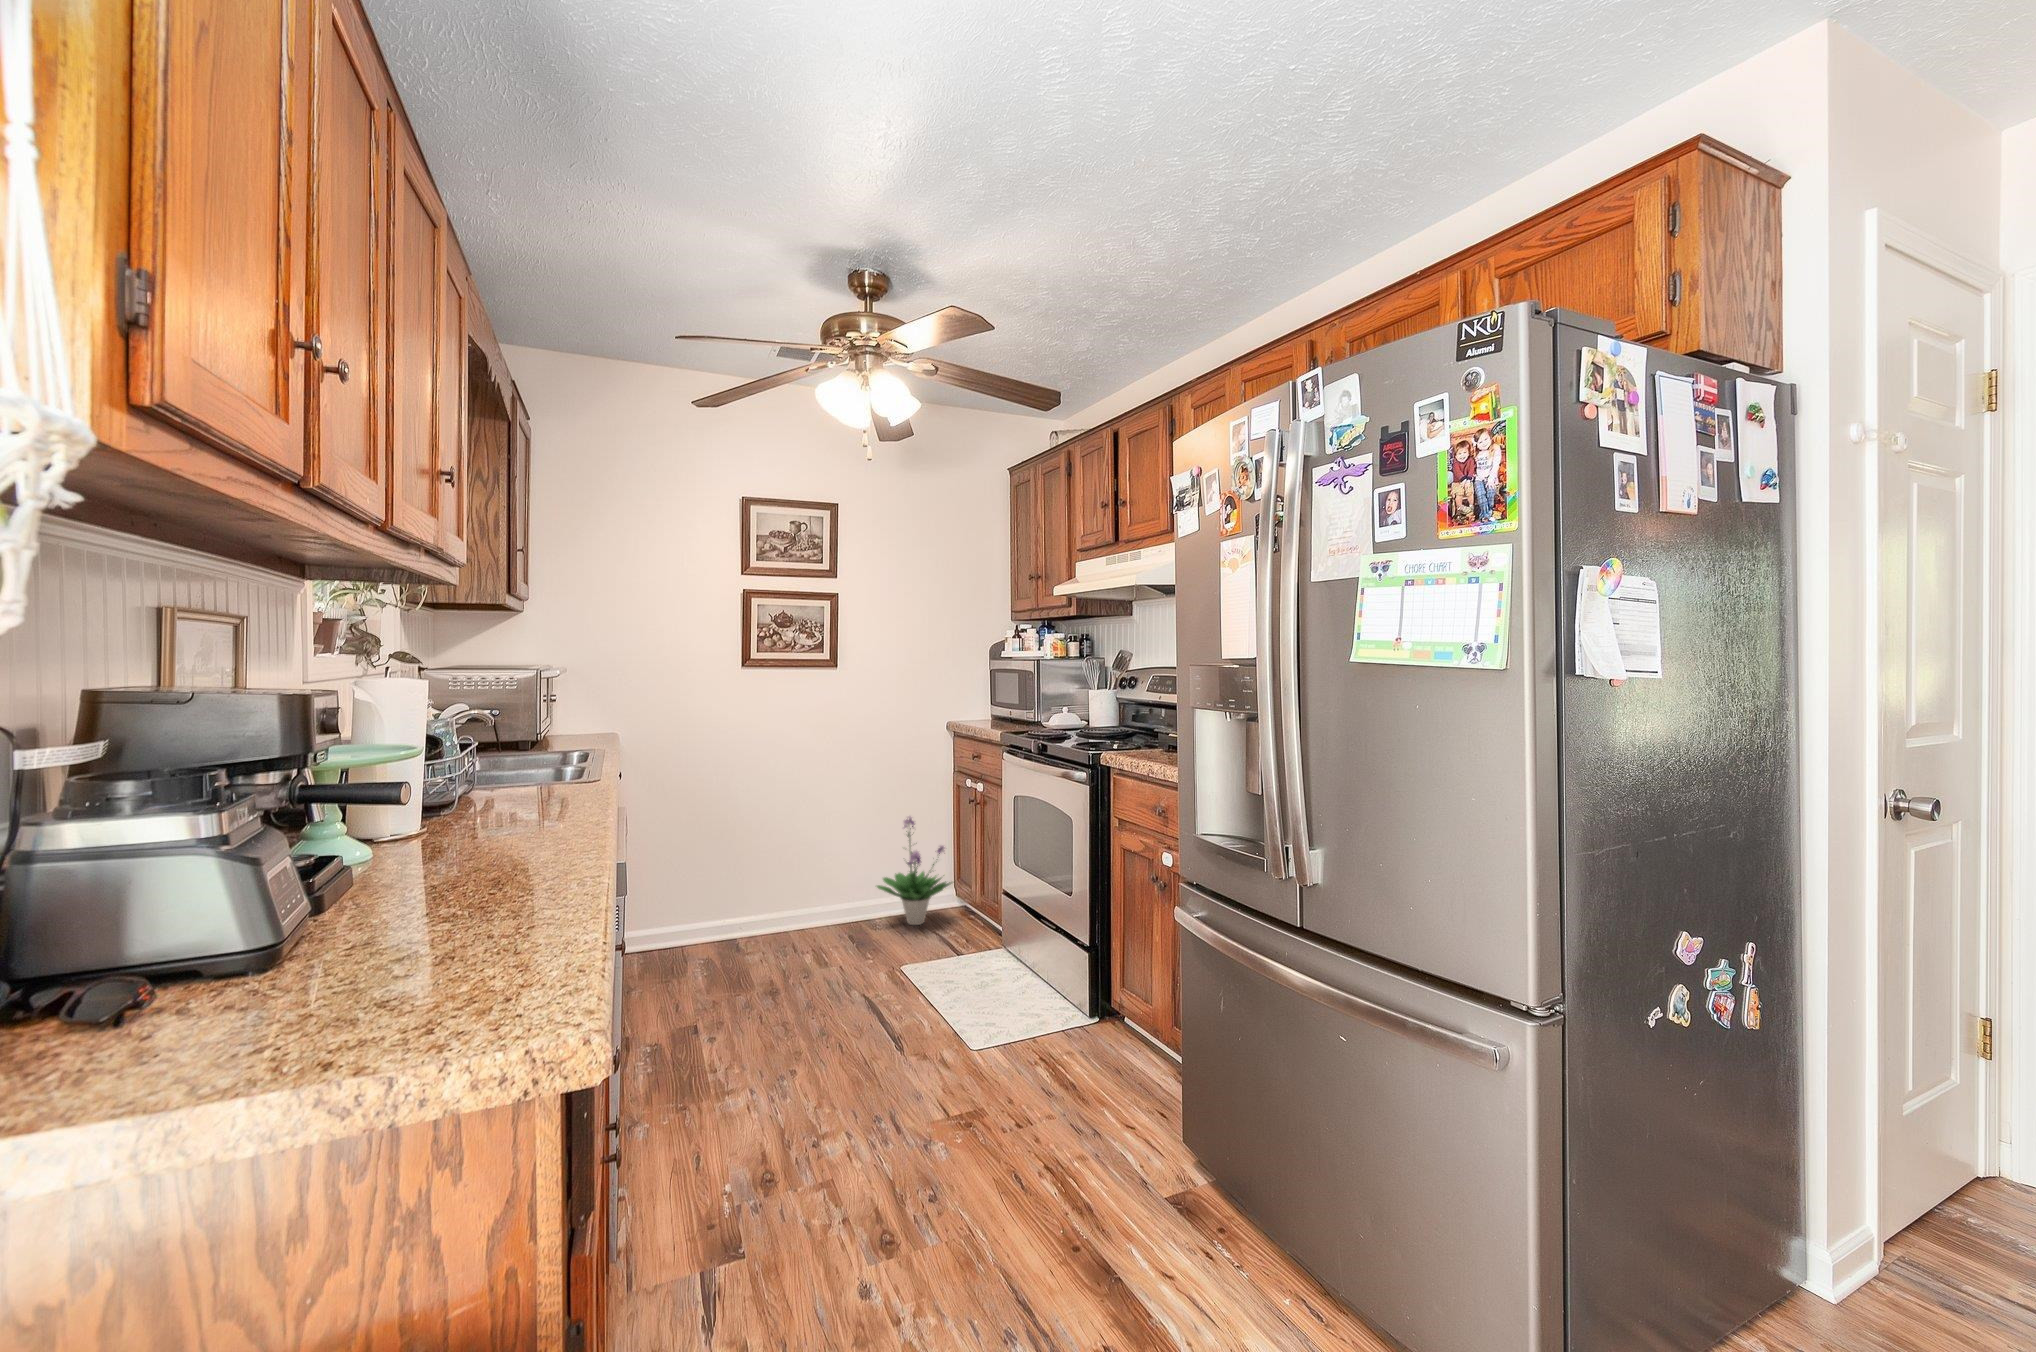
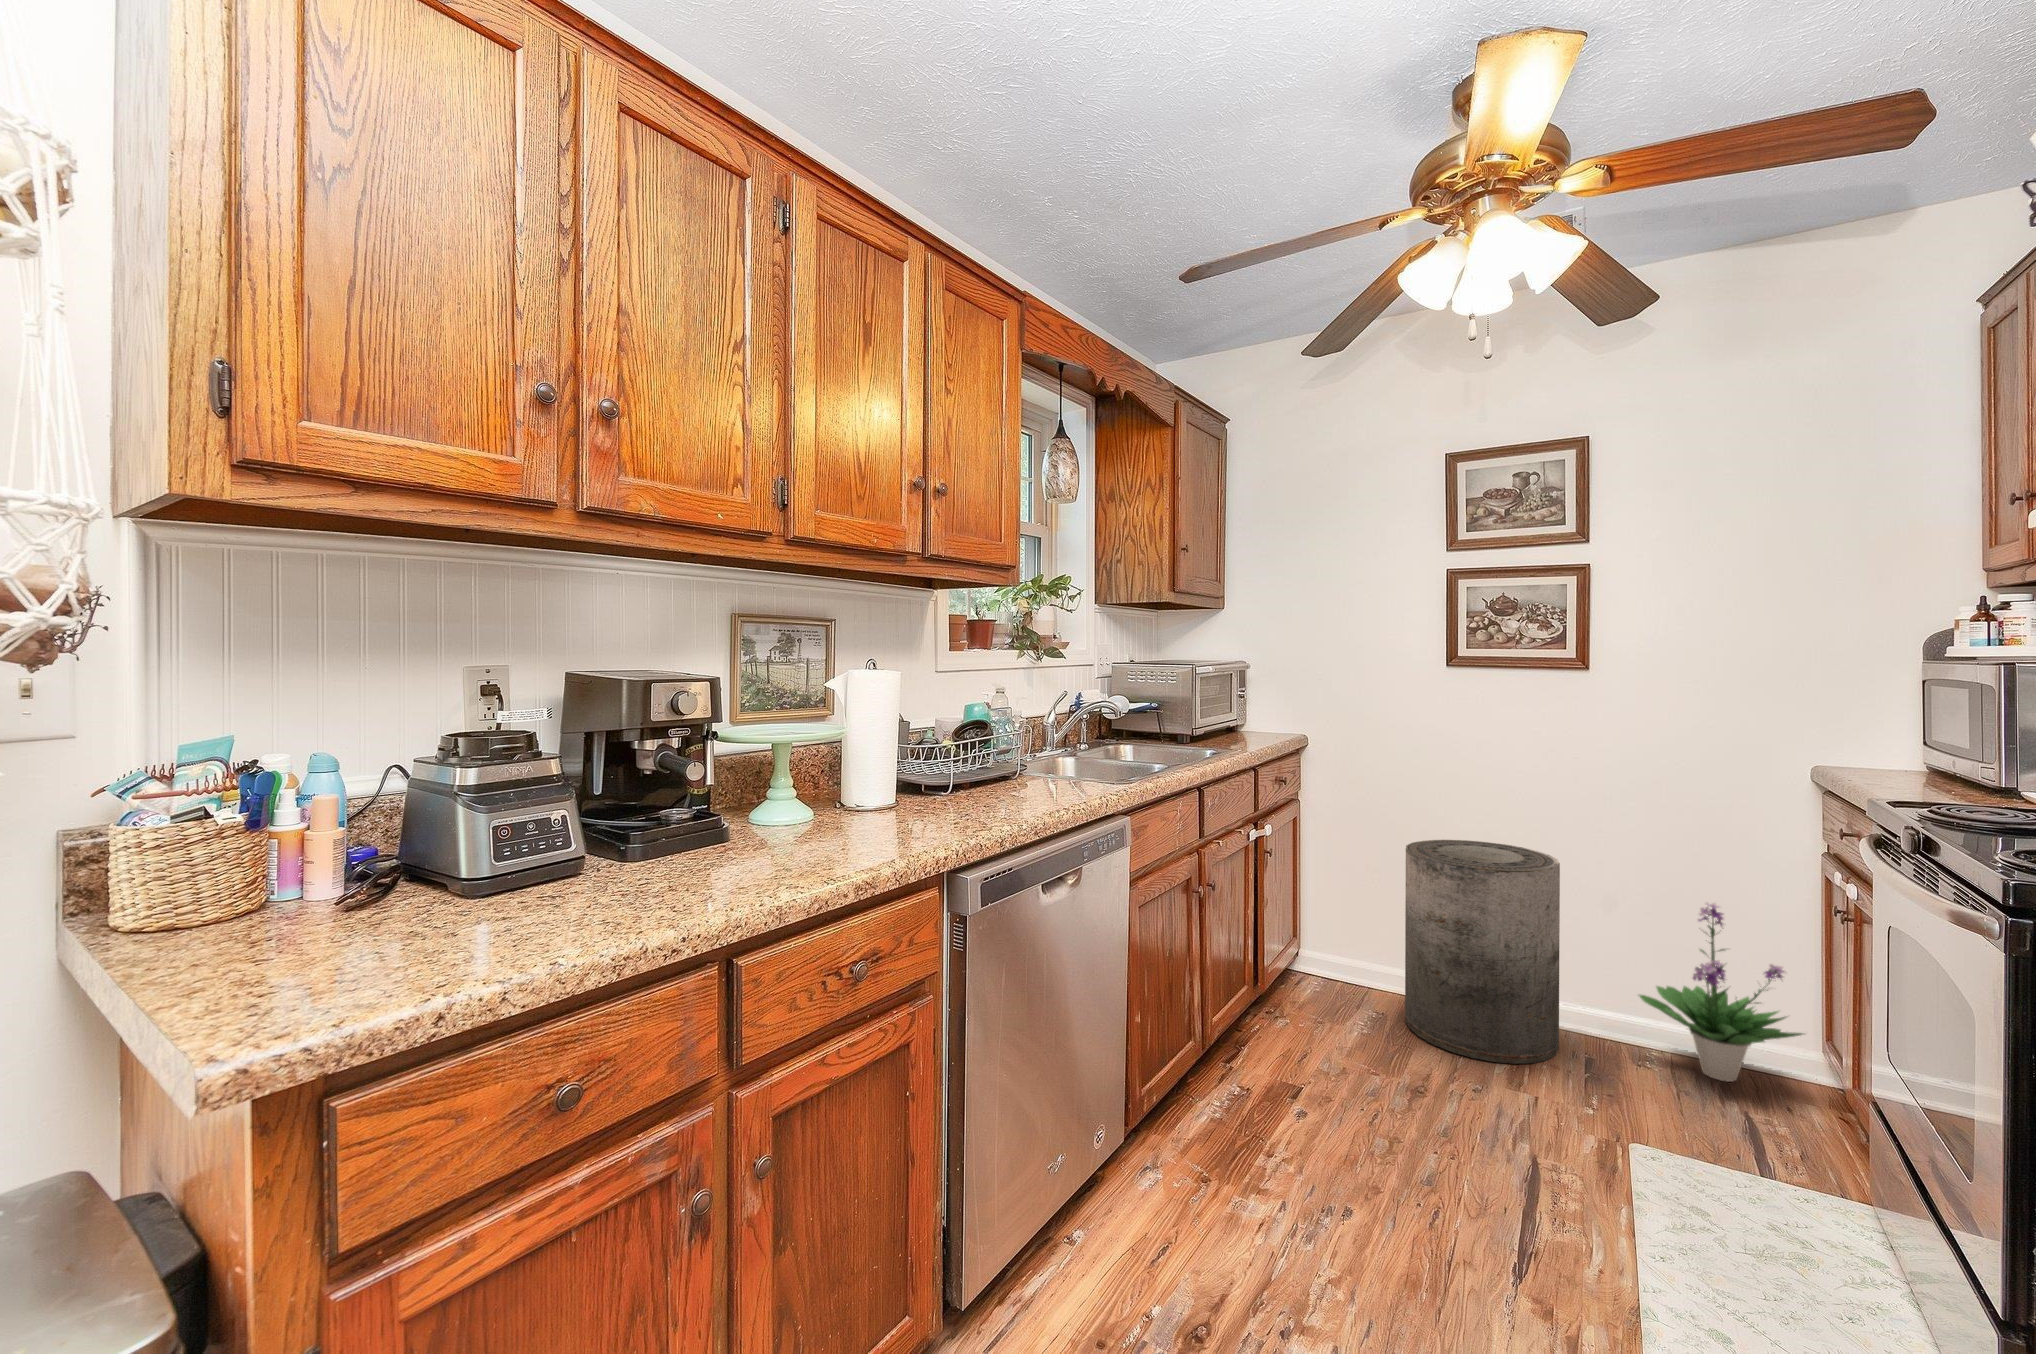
trash can: none [729,801,836,963] -> present [1405,839,1560,1064]

